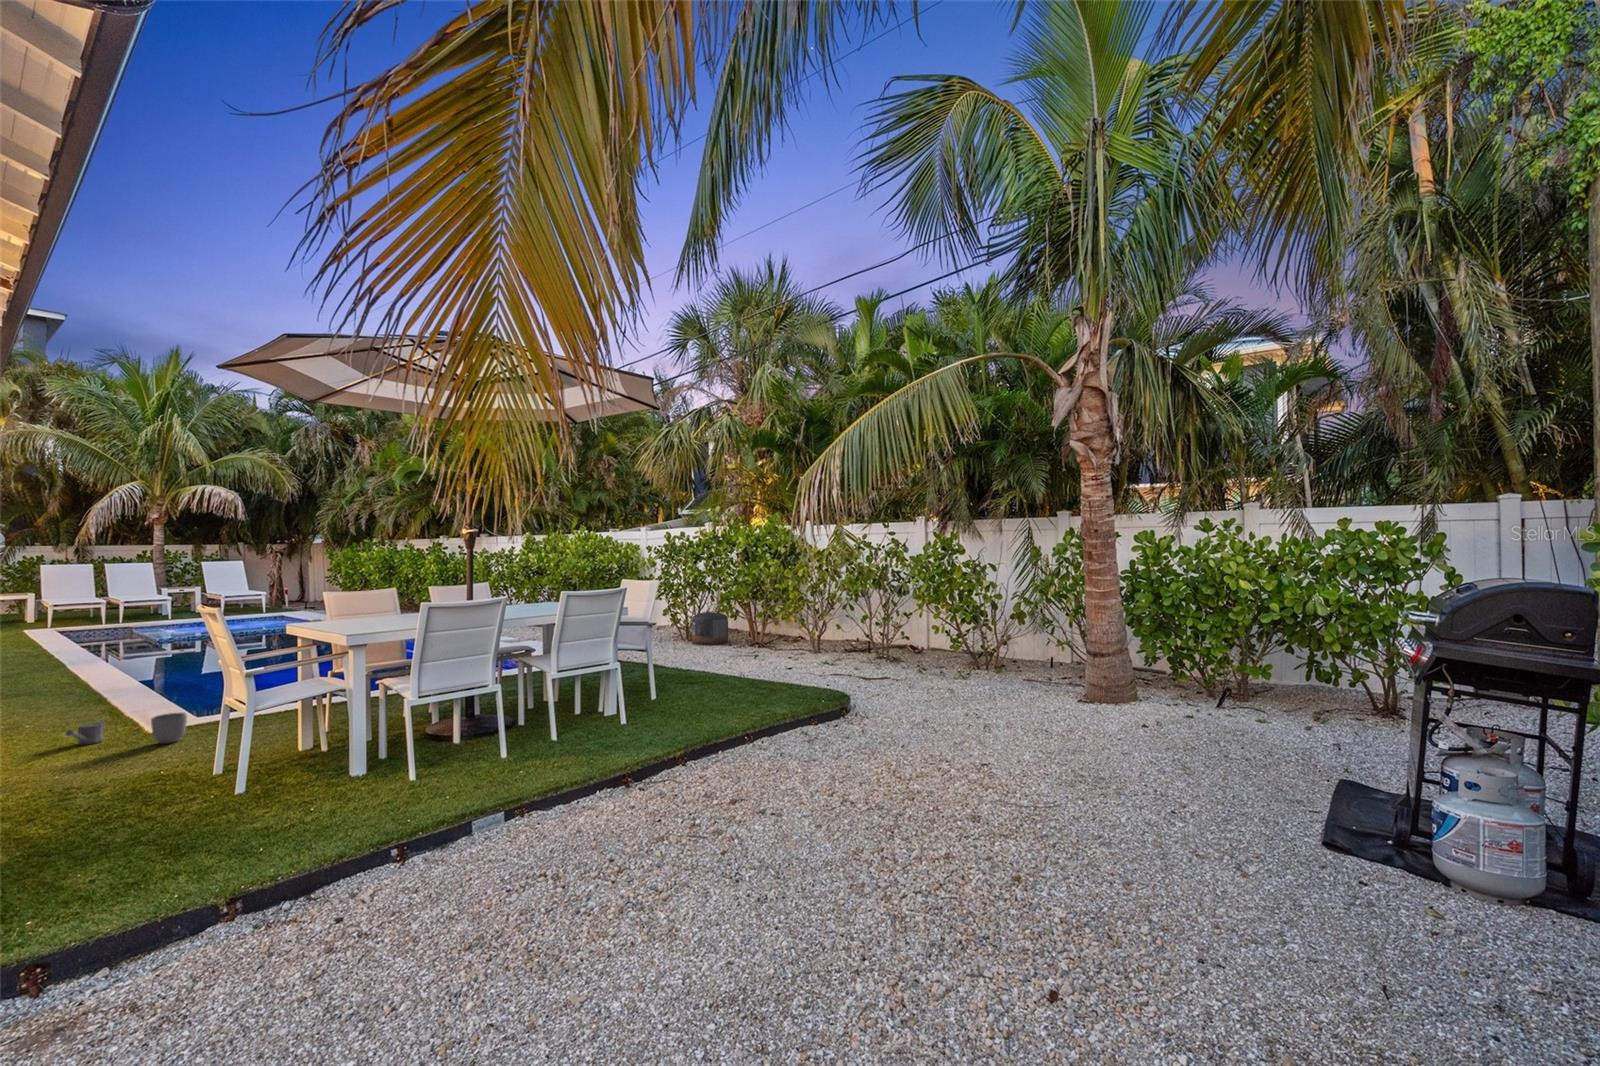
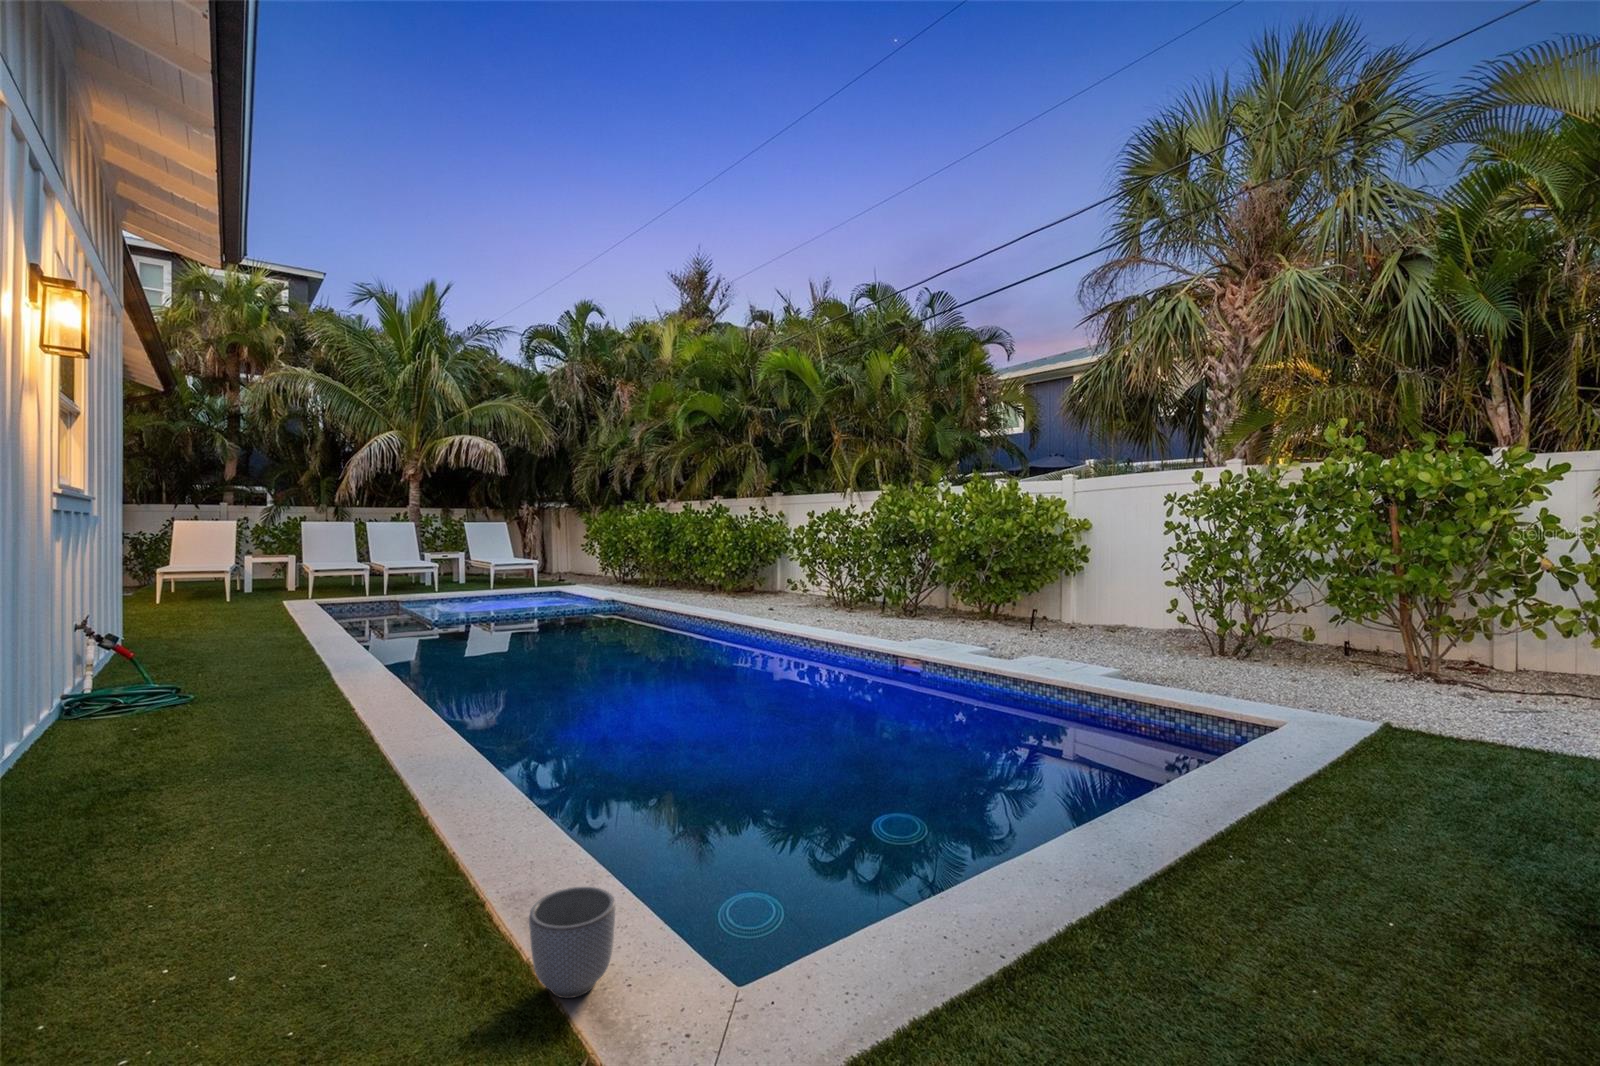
pouf: present [691,612,728,645] -> none [1268,614,1349,676]
watering can: present [66,721,104,745] -> none [311,879,402,967]

